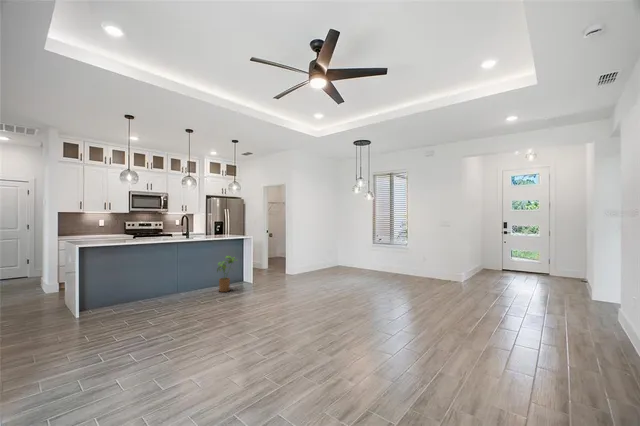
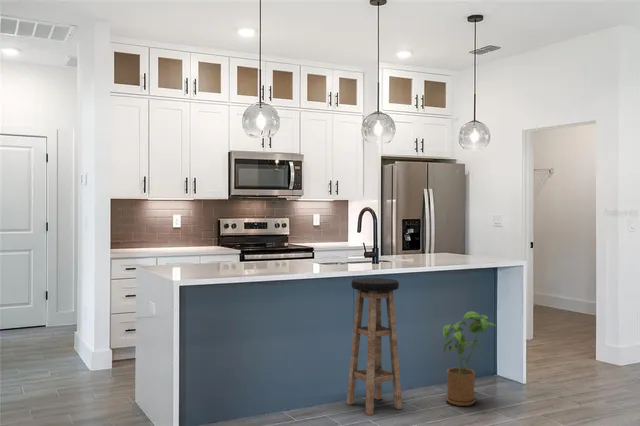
bar stool: none [176,244,199,298] -> present [347,278,402,415]

